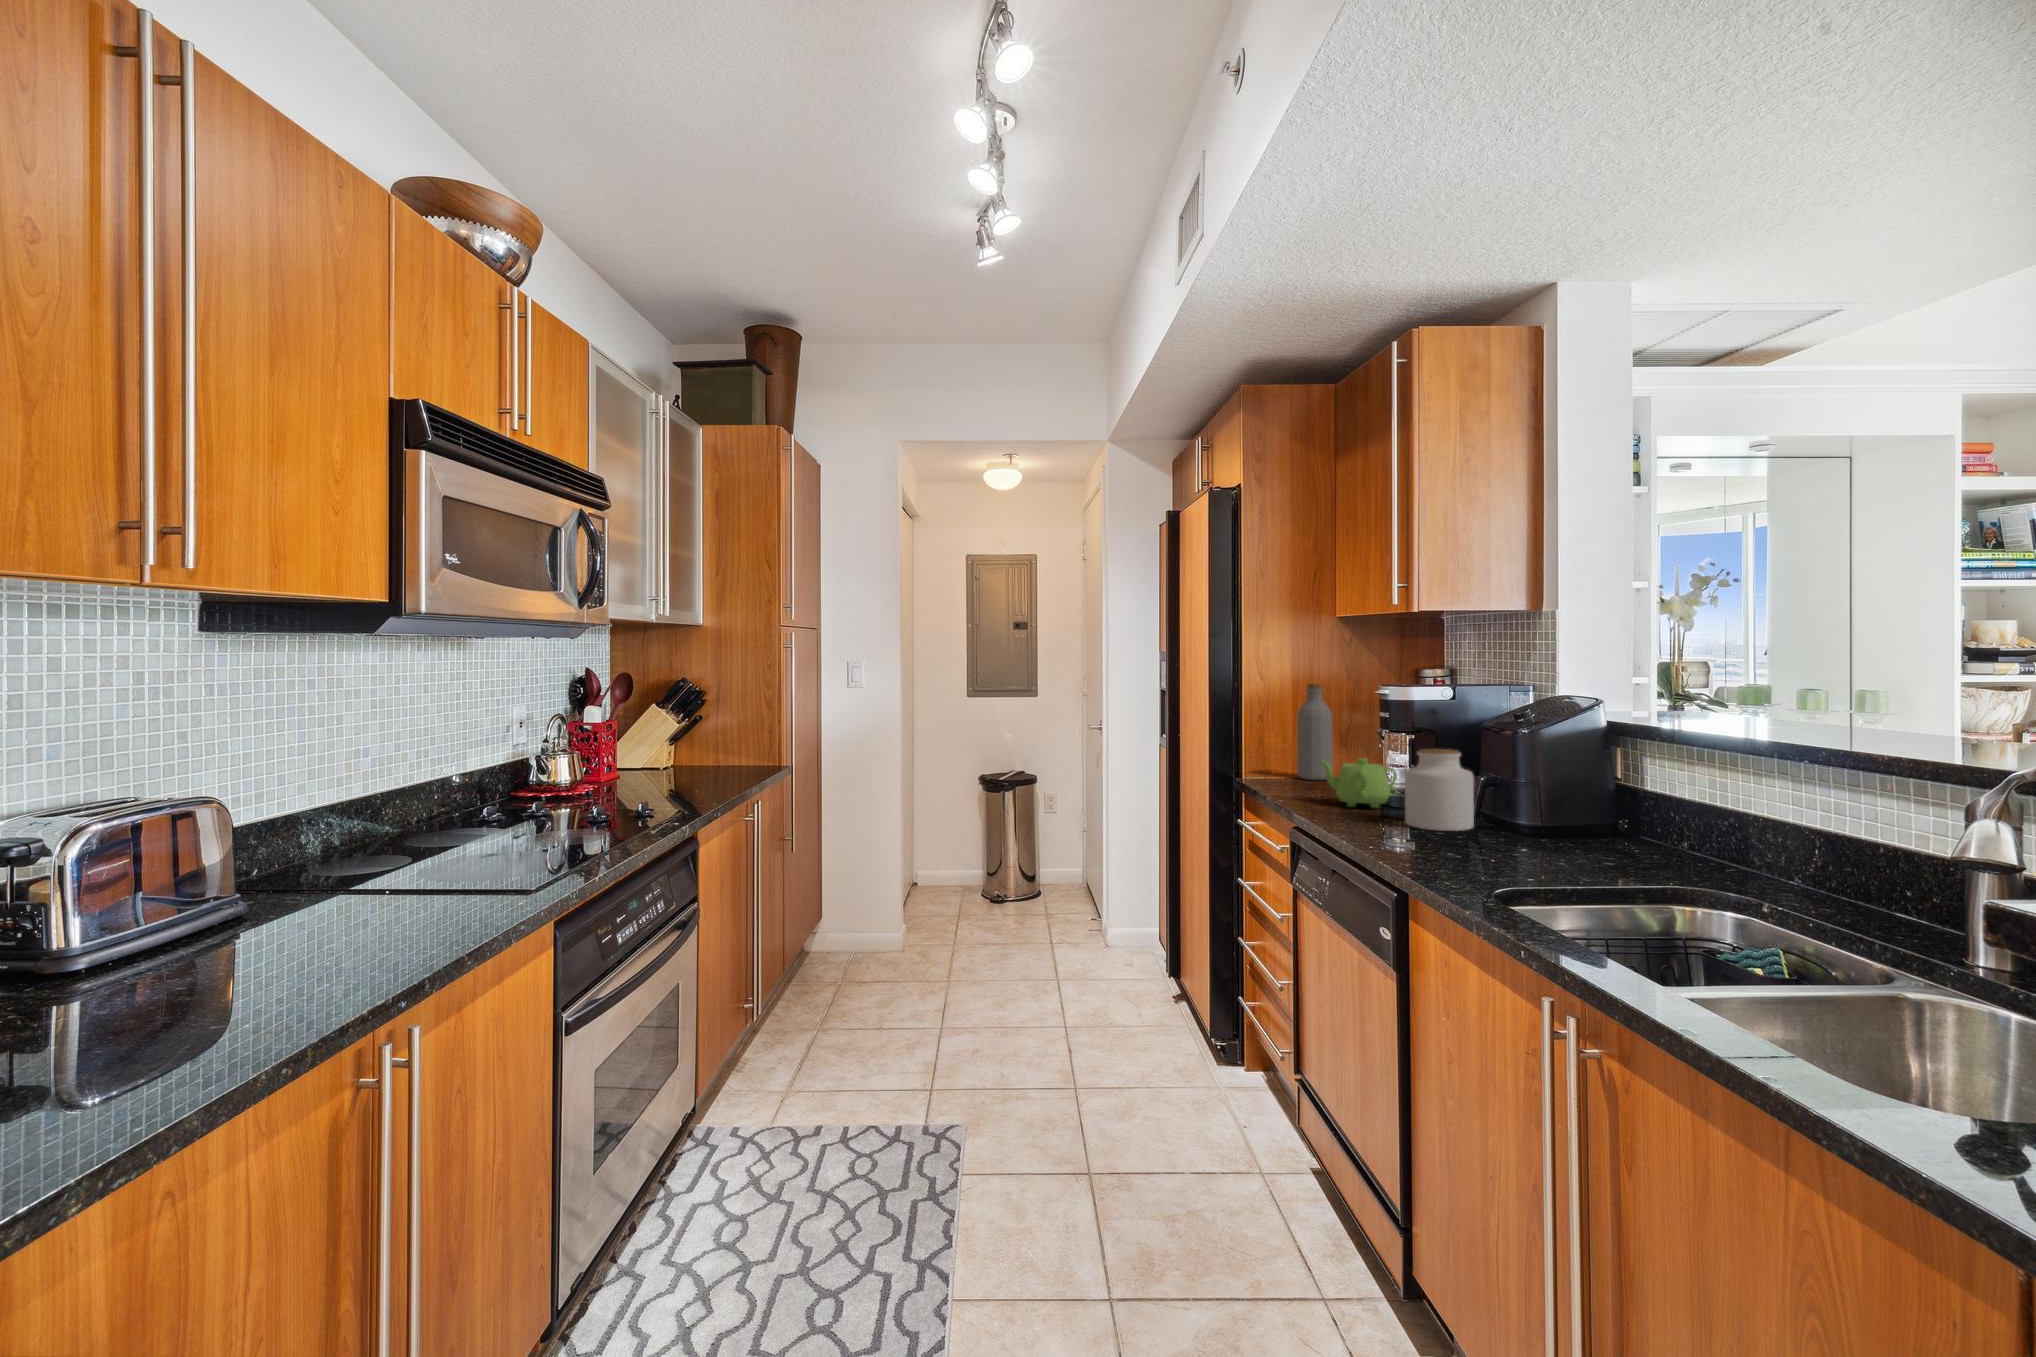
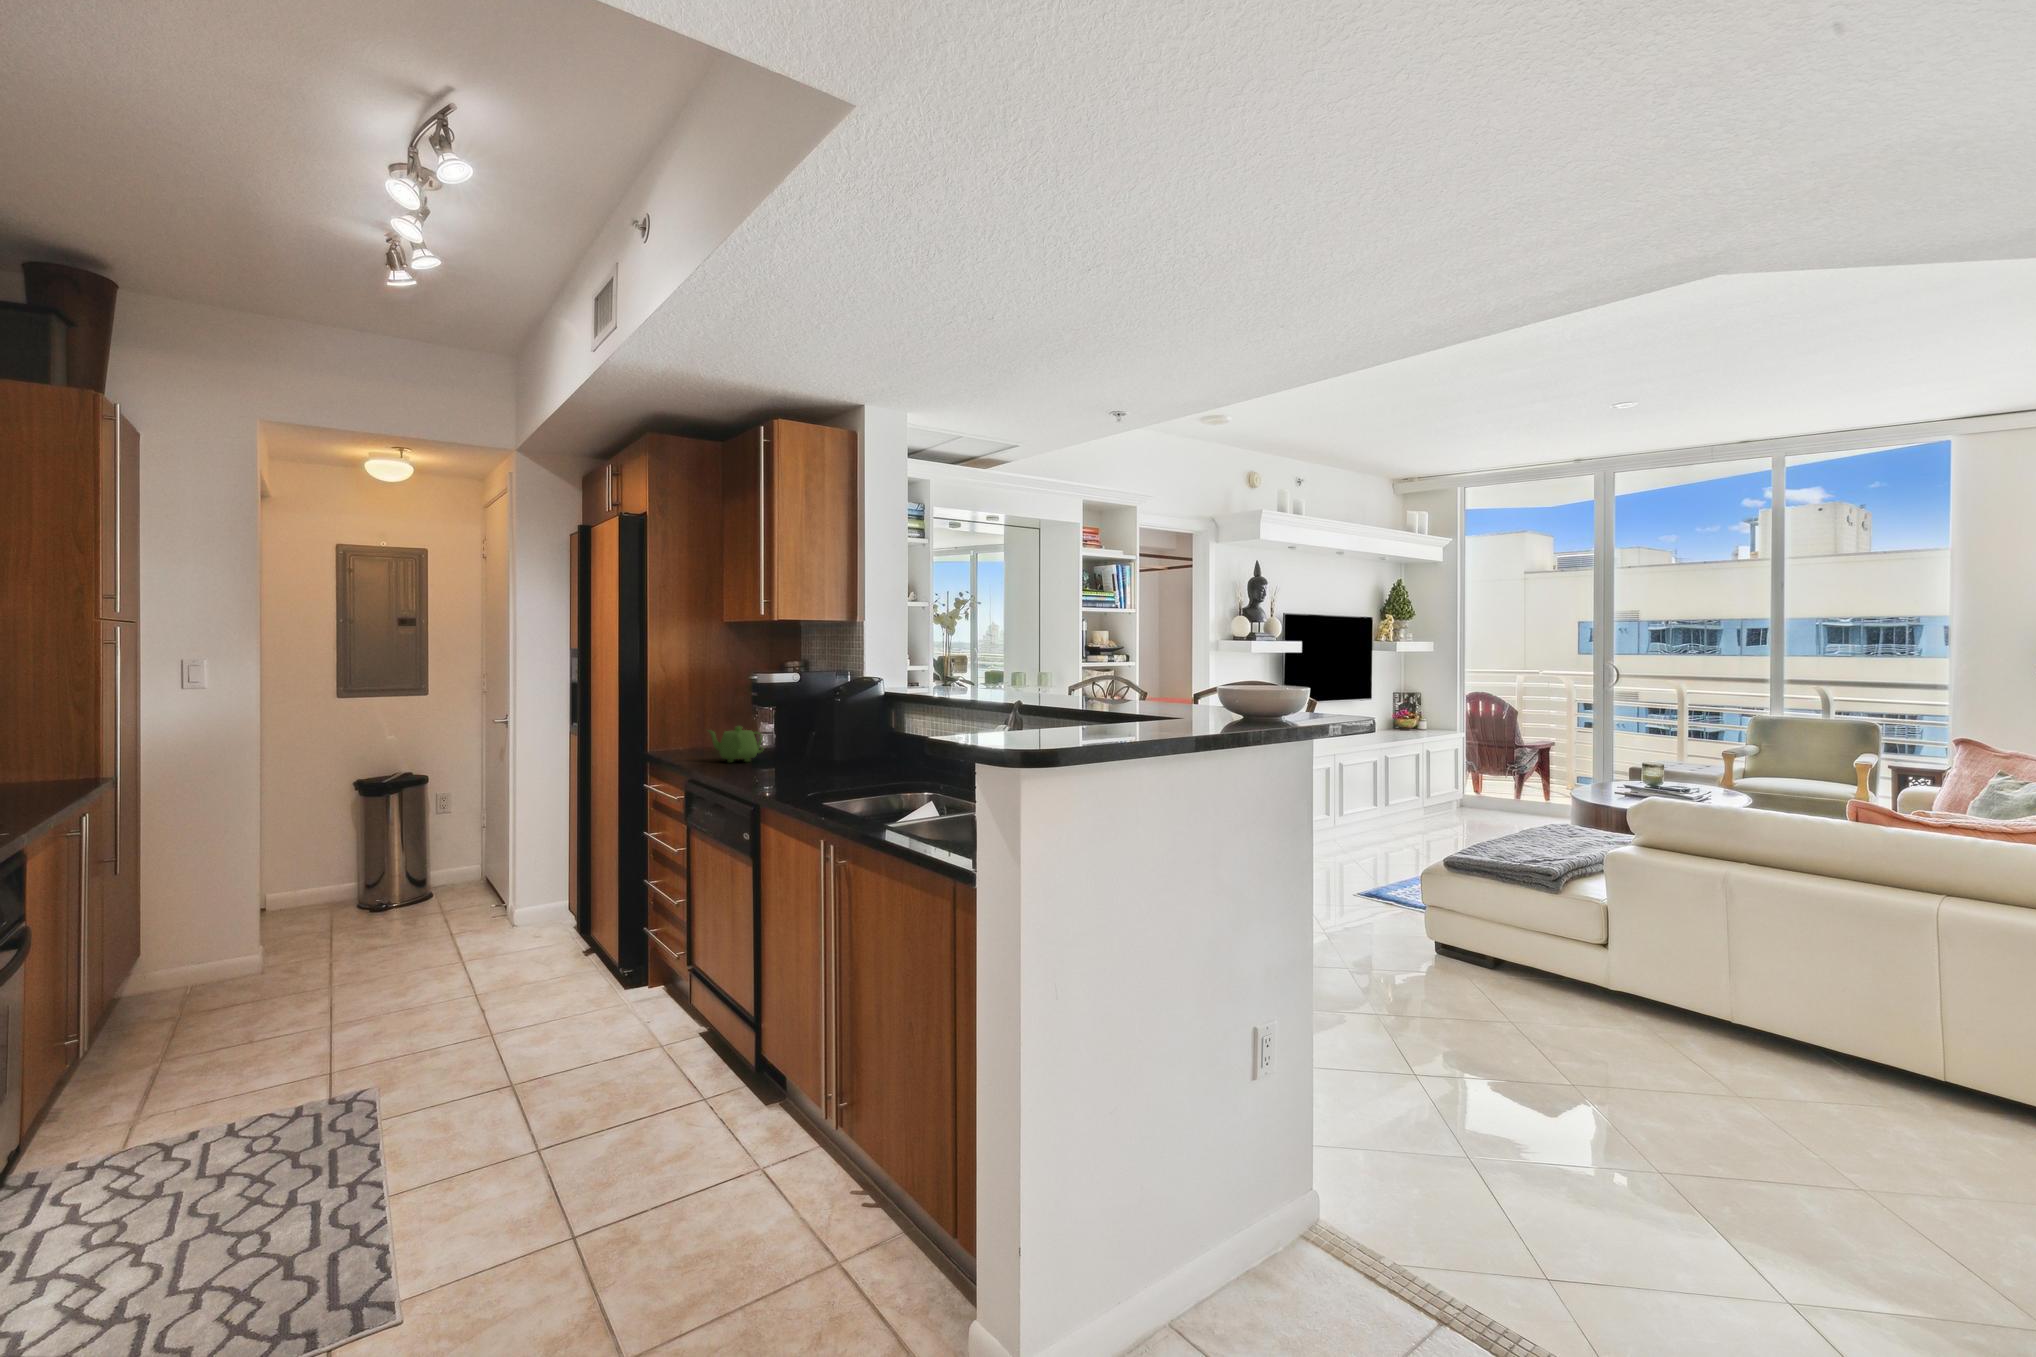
bottle: present [1297,684,1333,780] -> none [690,674,719,749]
jar: present [1405,749,1474,831] -> none [766,715,811,770]

